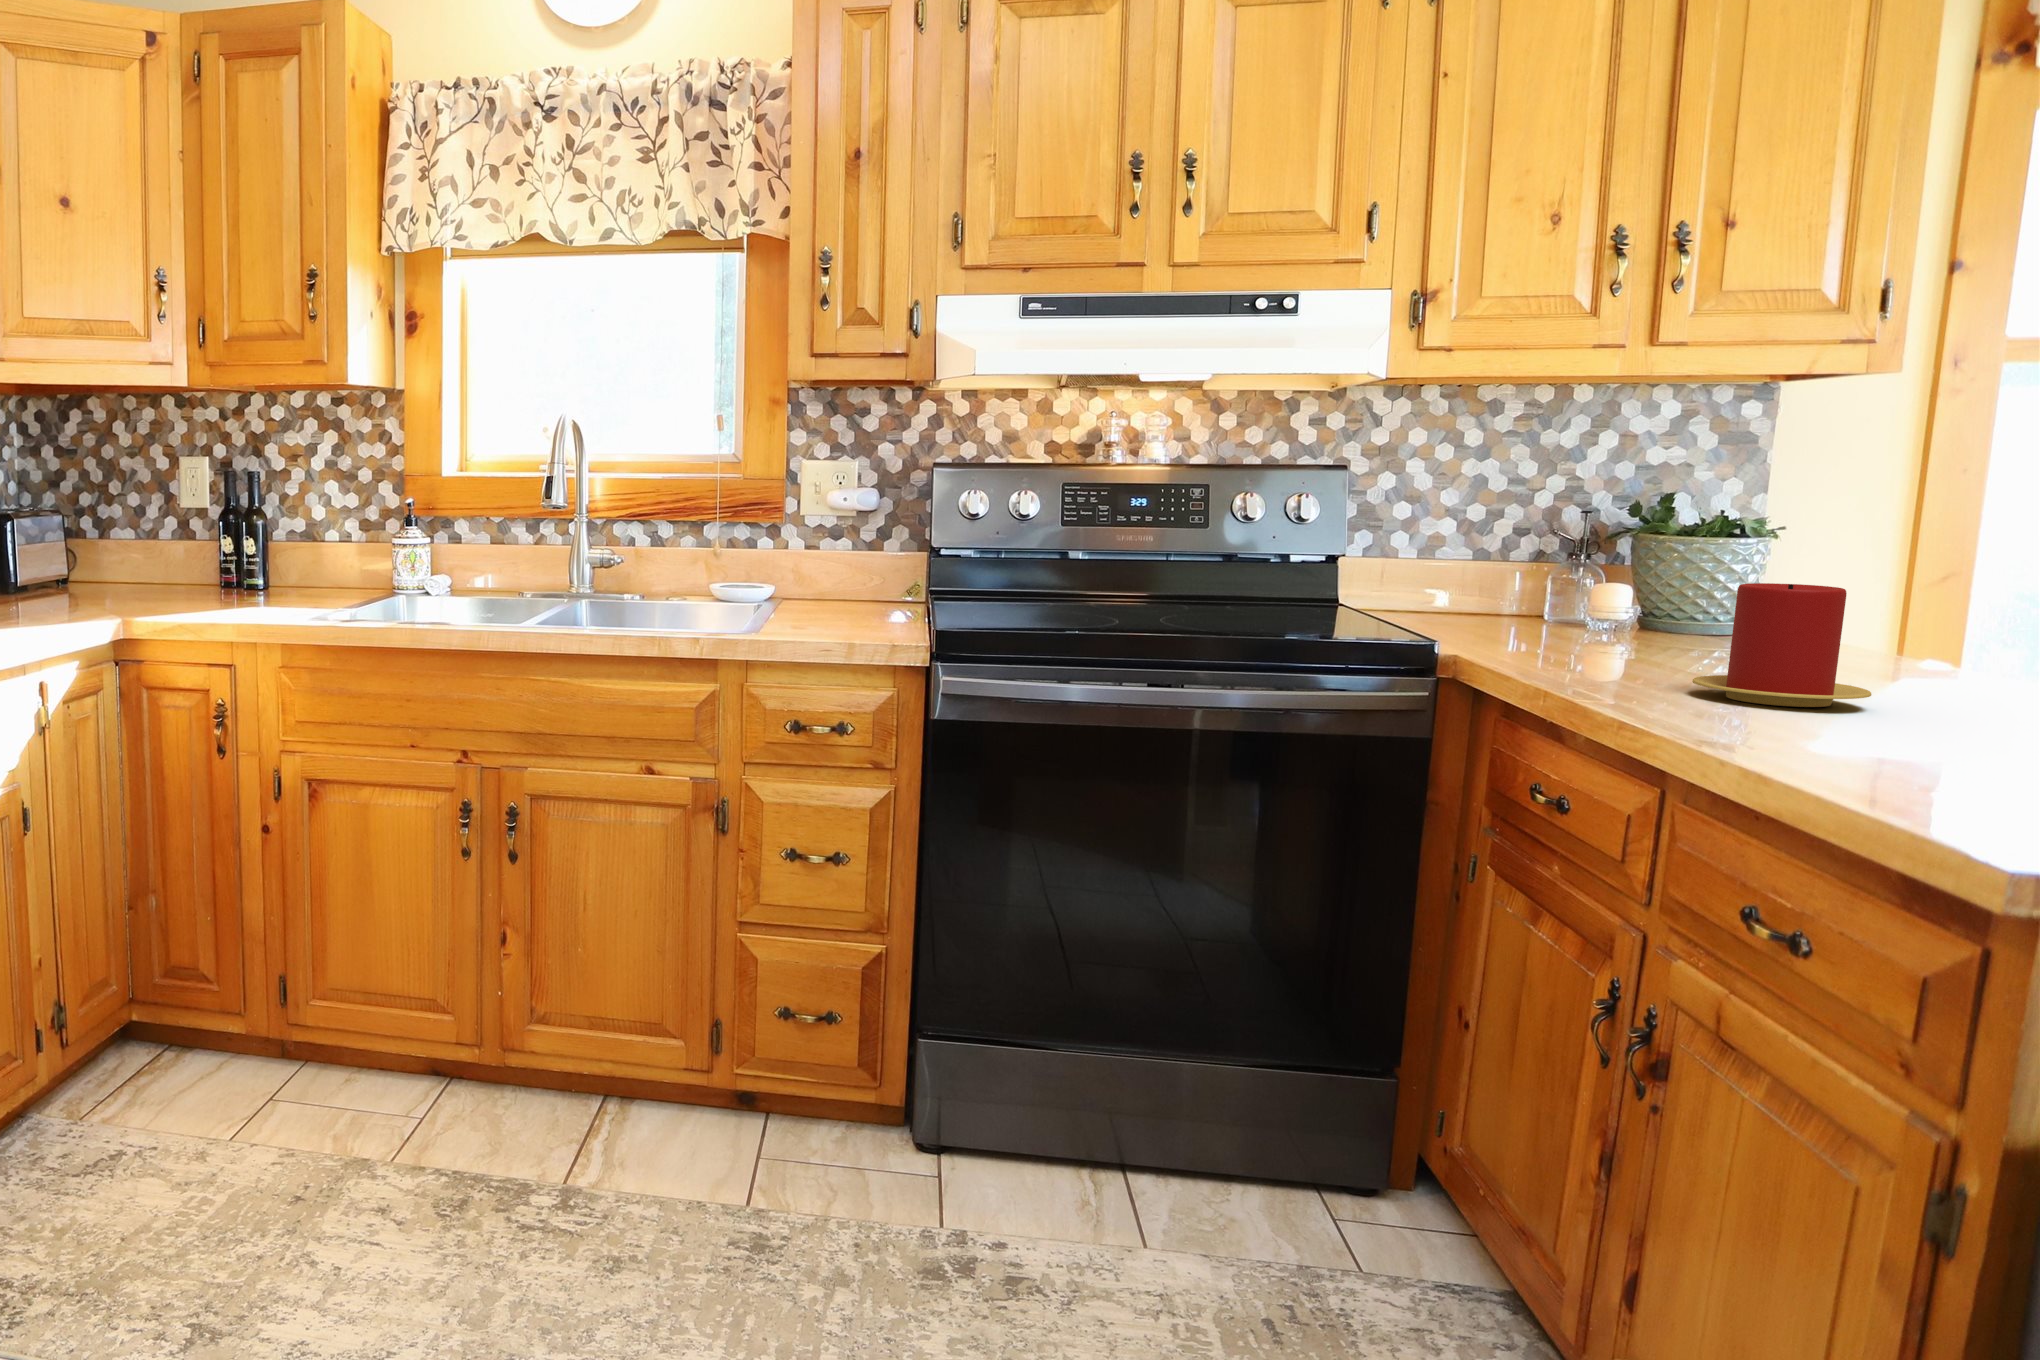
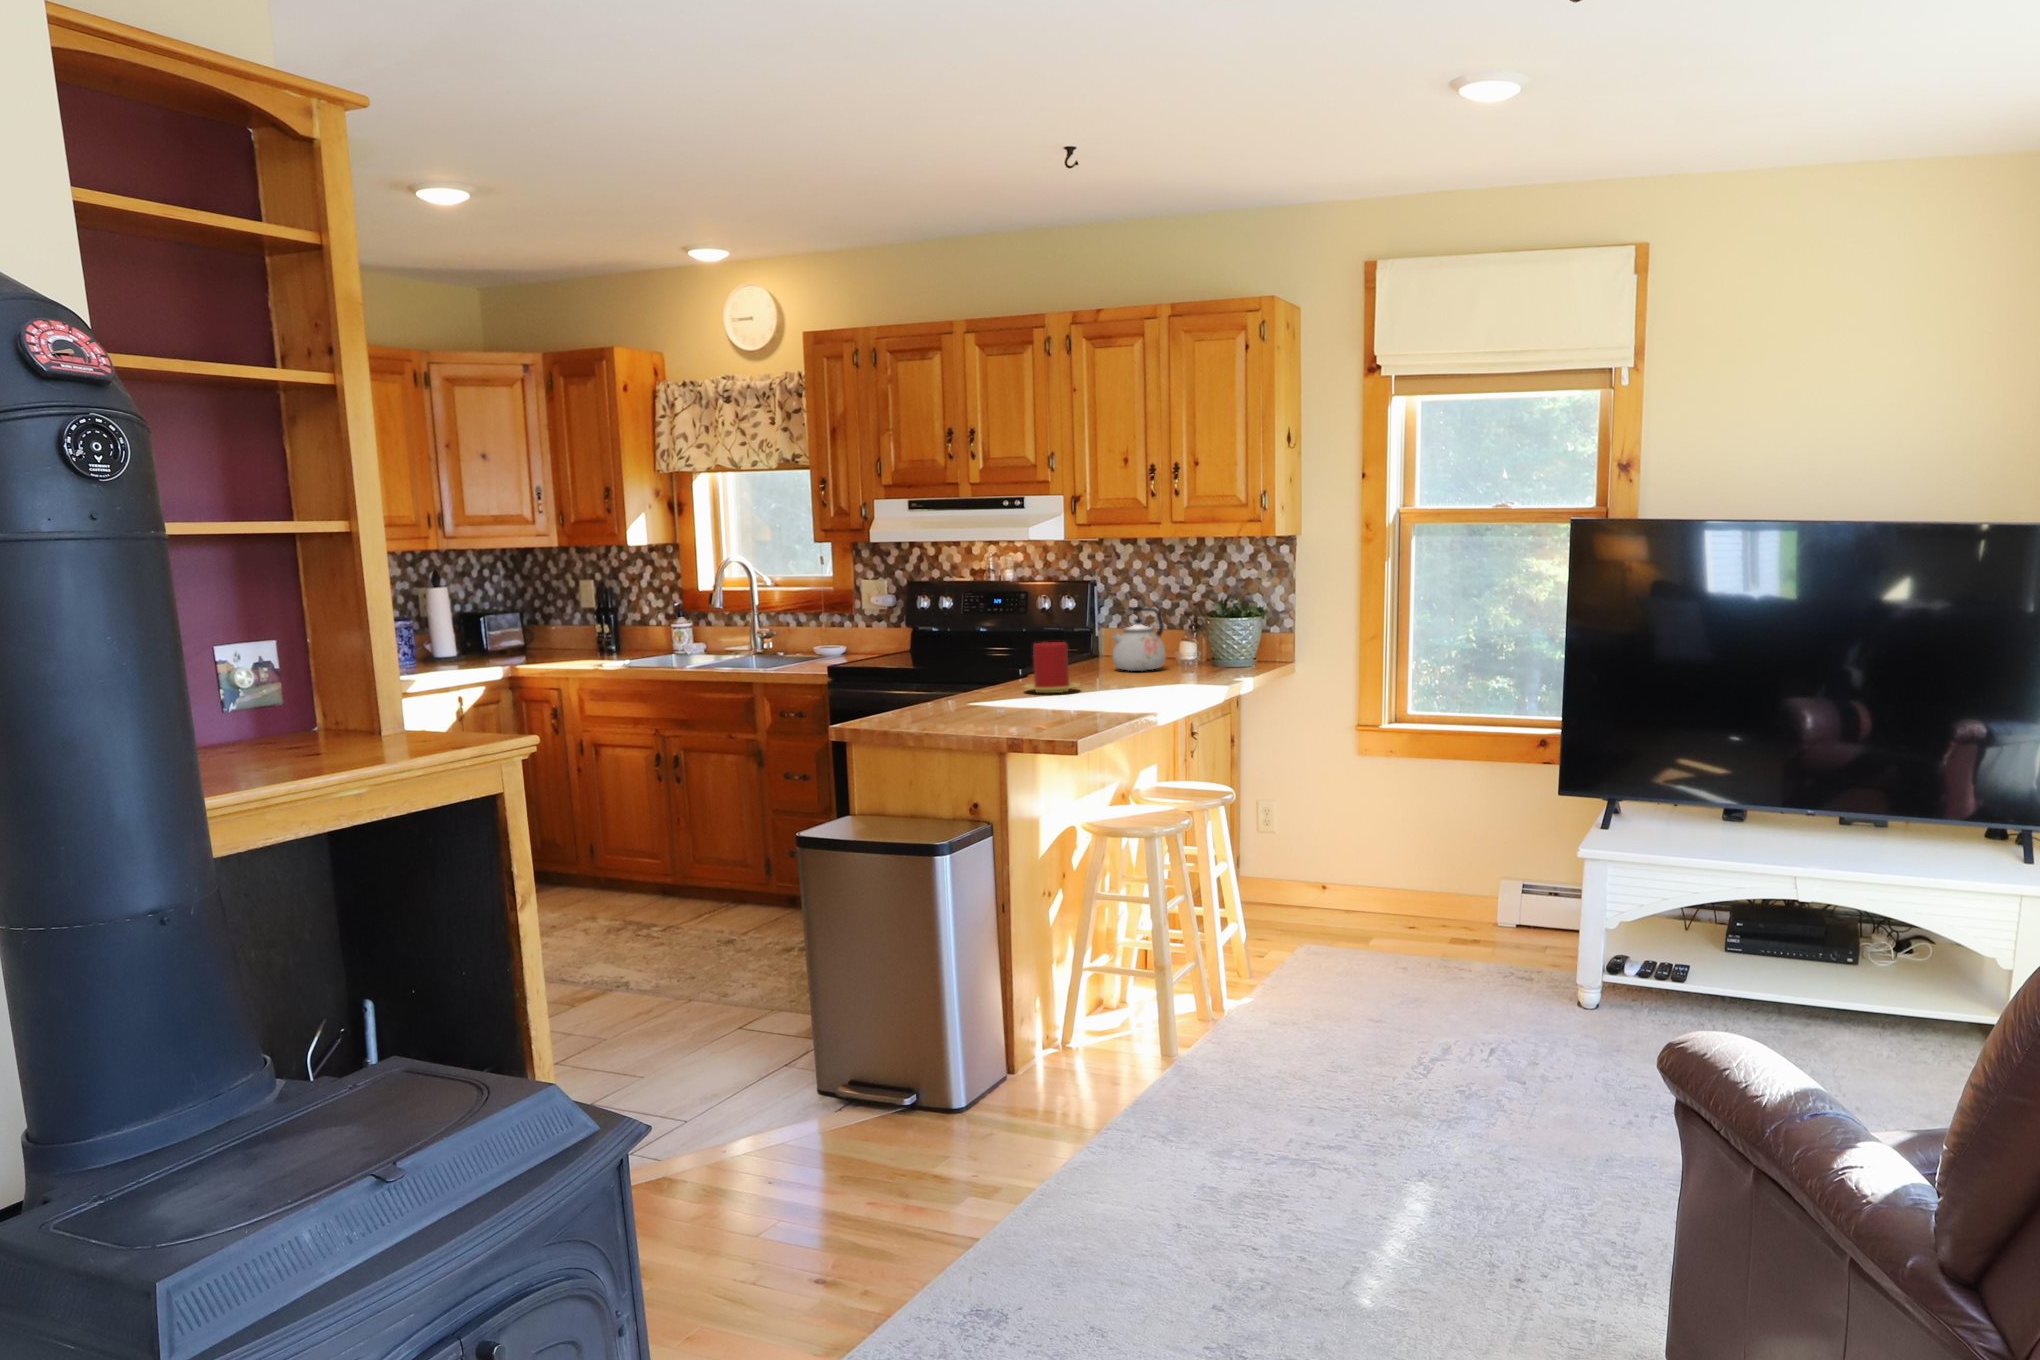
kettle: none [1529,512,1664,642] -> present [1112,607,1166,671]

